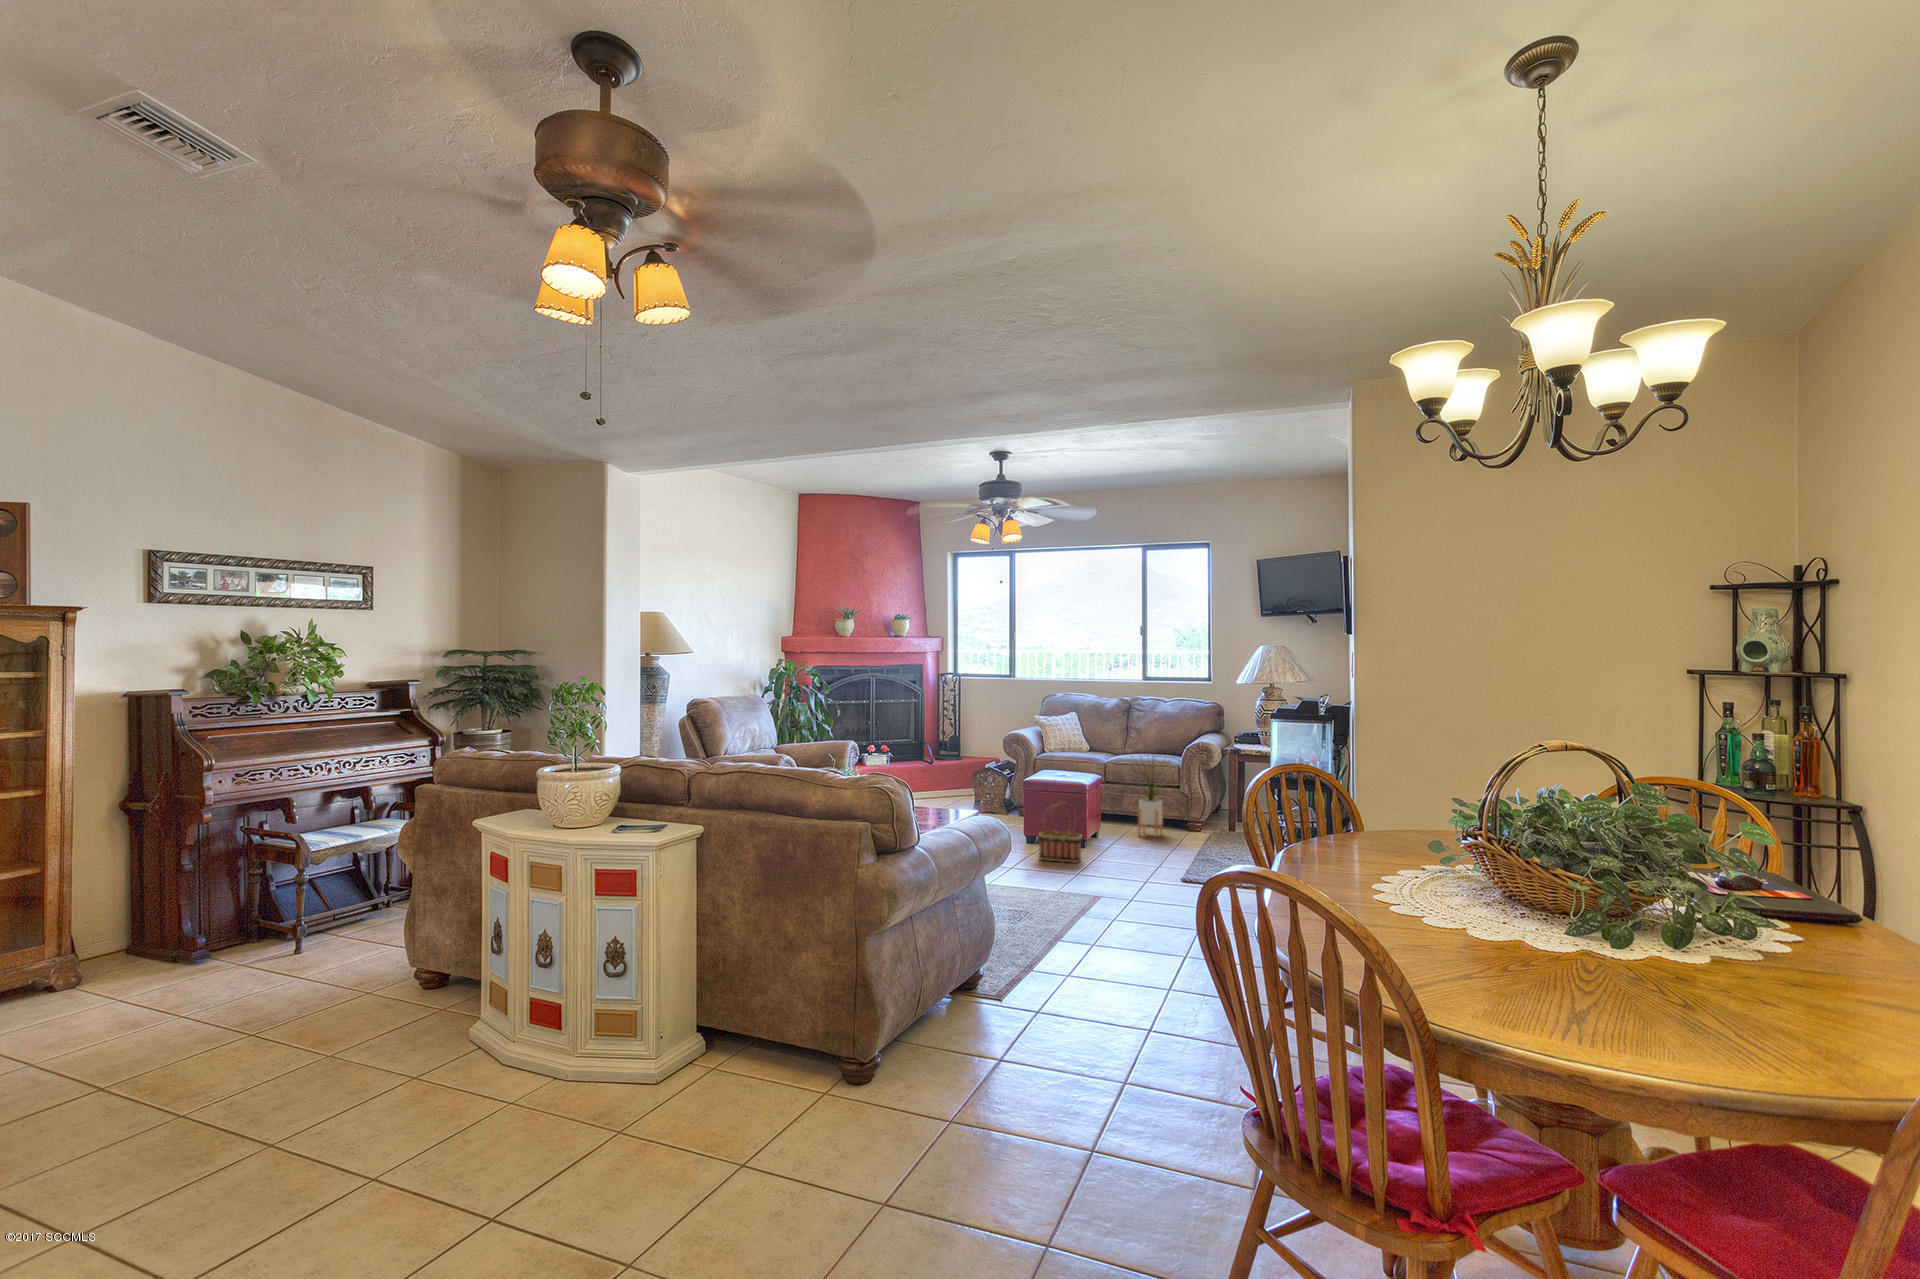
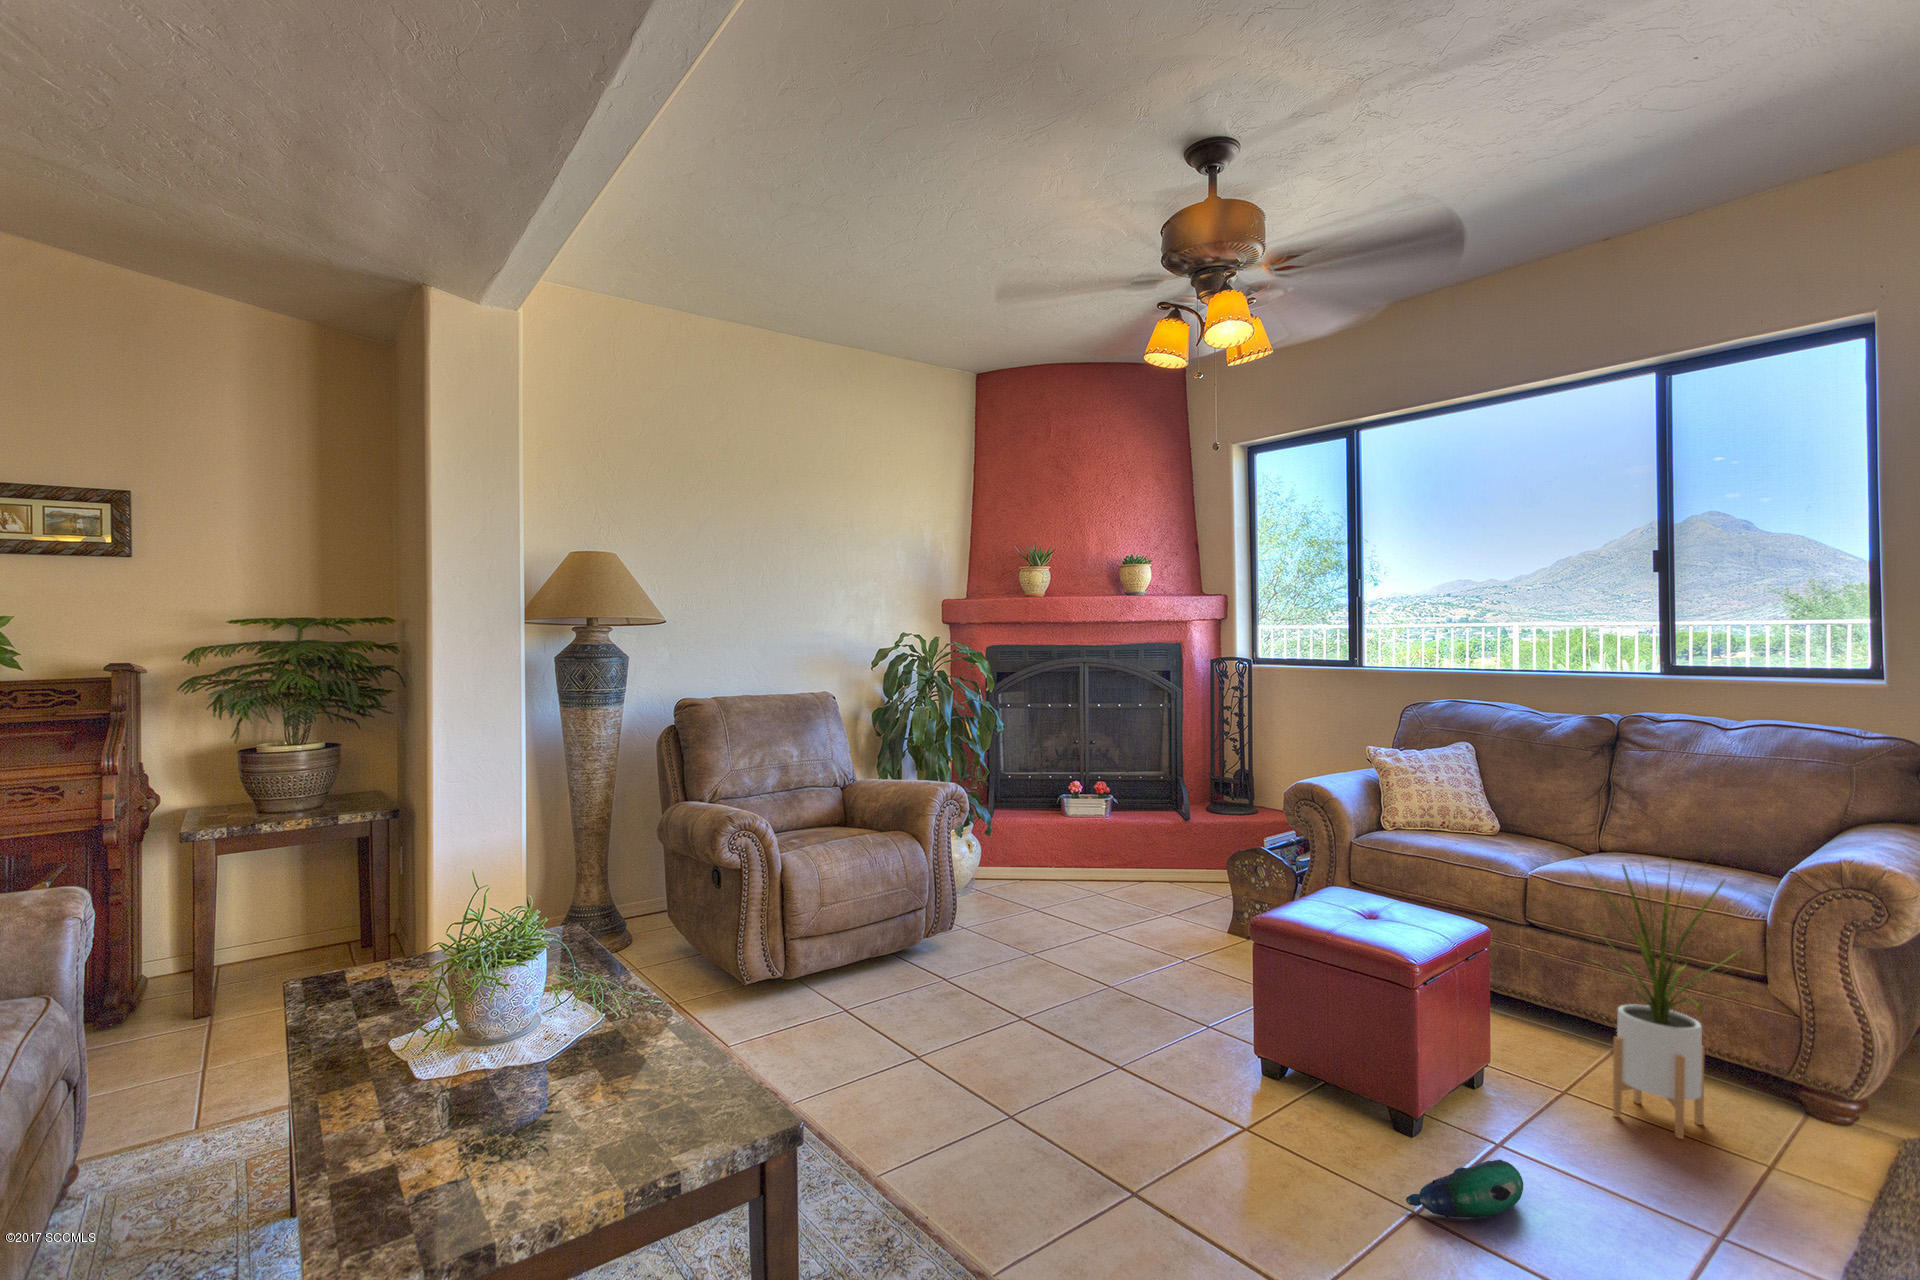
basket: present [1038,804,1082,863] -> none [1224,1015,1367,1235]
plush toy: none [1091,840,1121,856] -> present [1406,1160,1523,1218]

